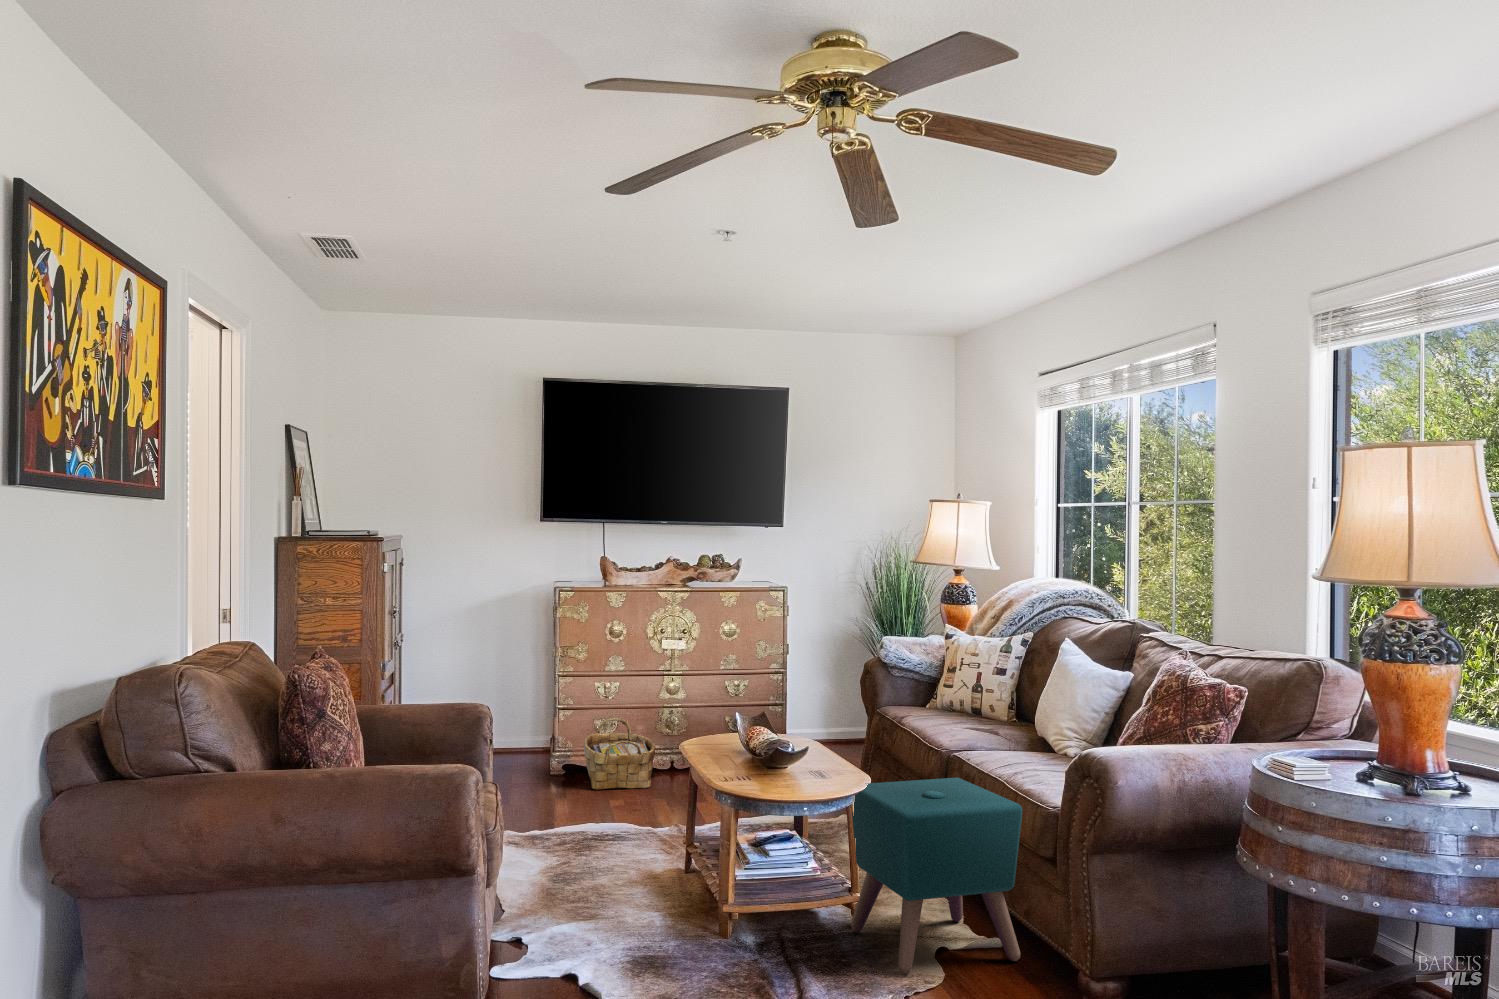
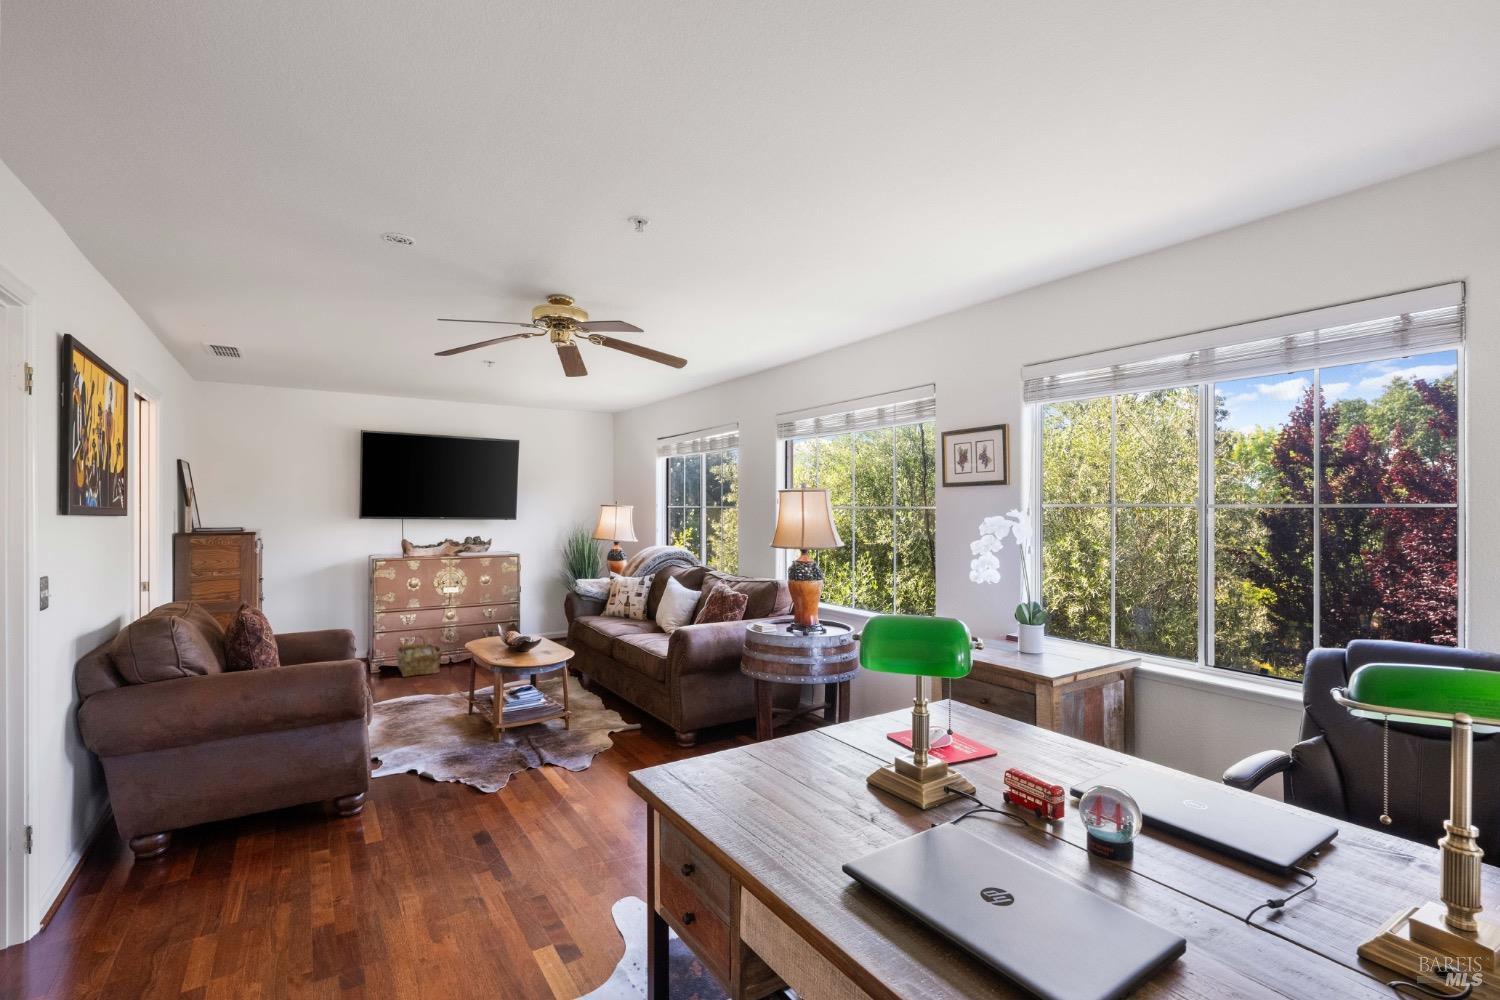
ottoman: present [851,778,1023,975] -> none [563,648,649,745]

